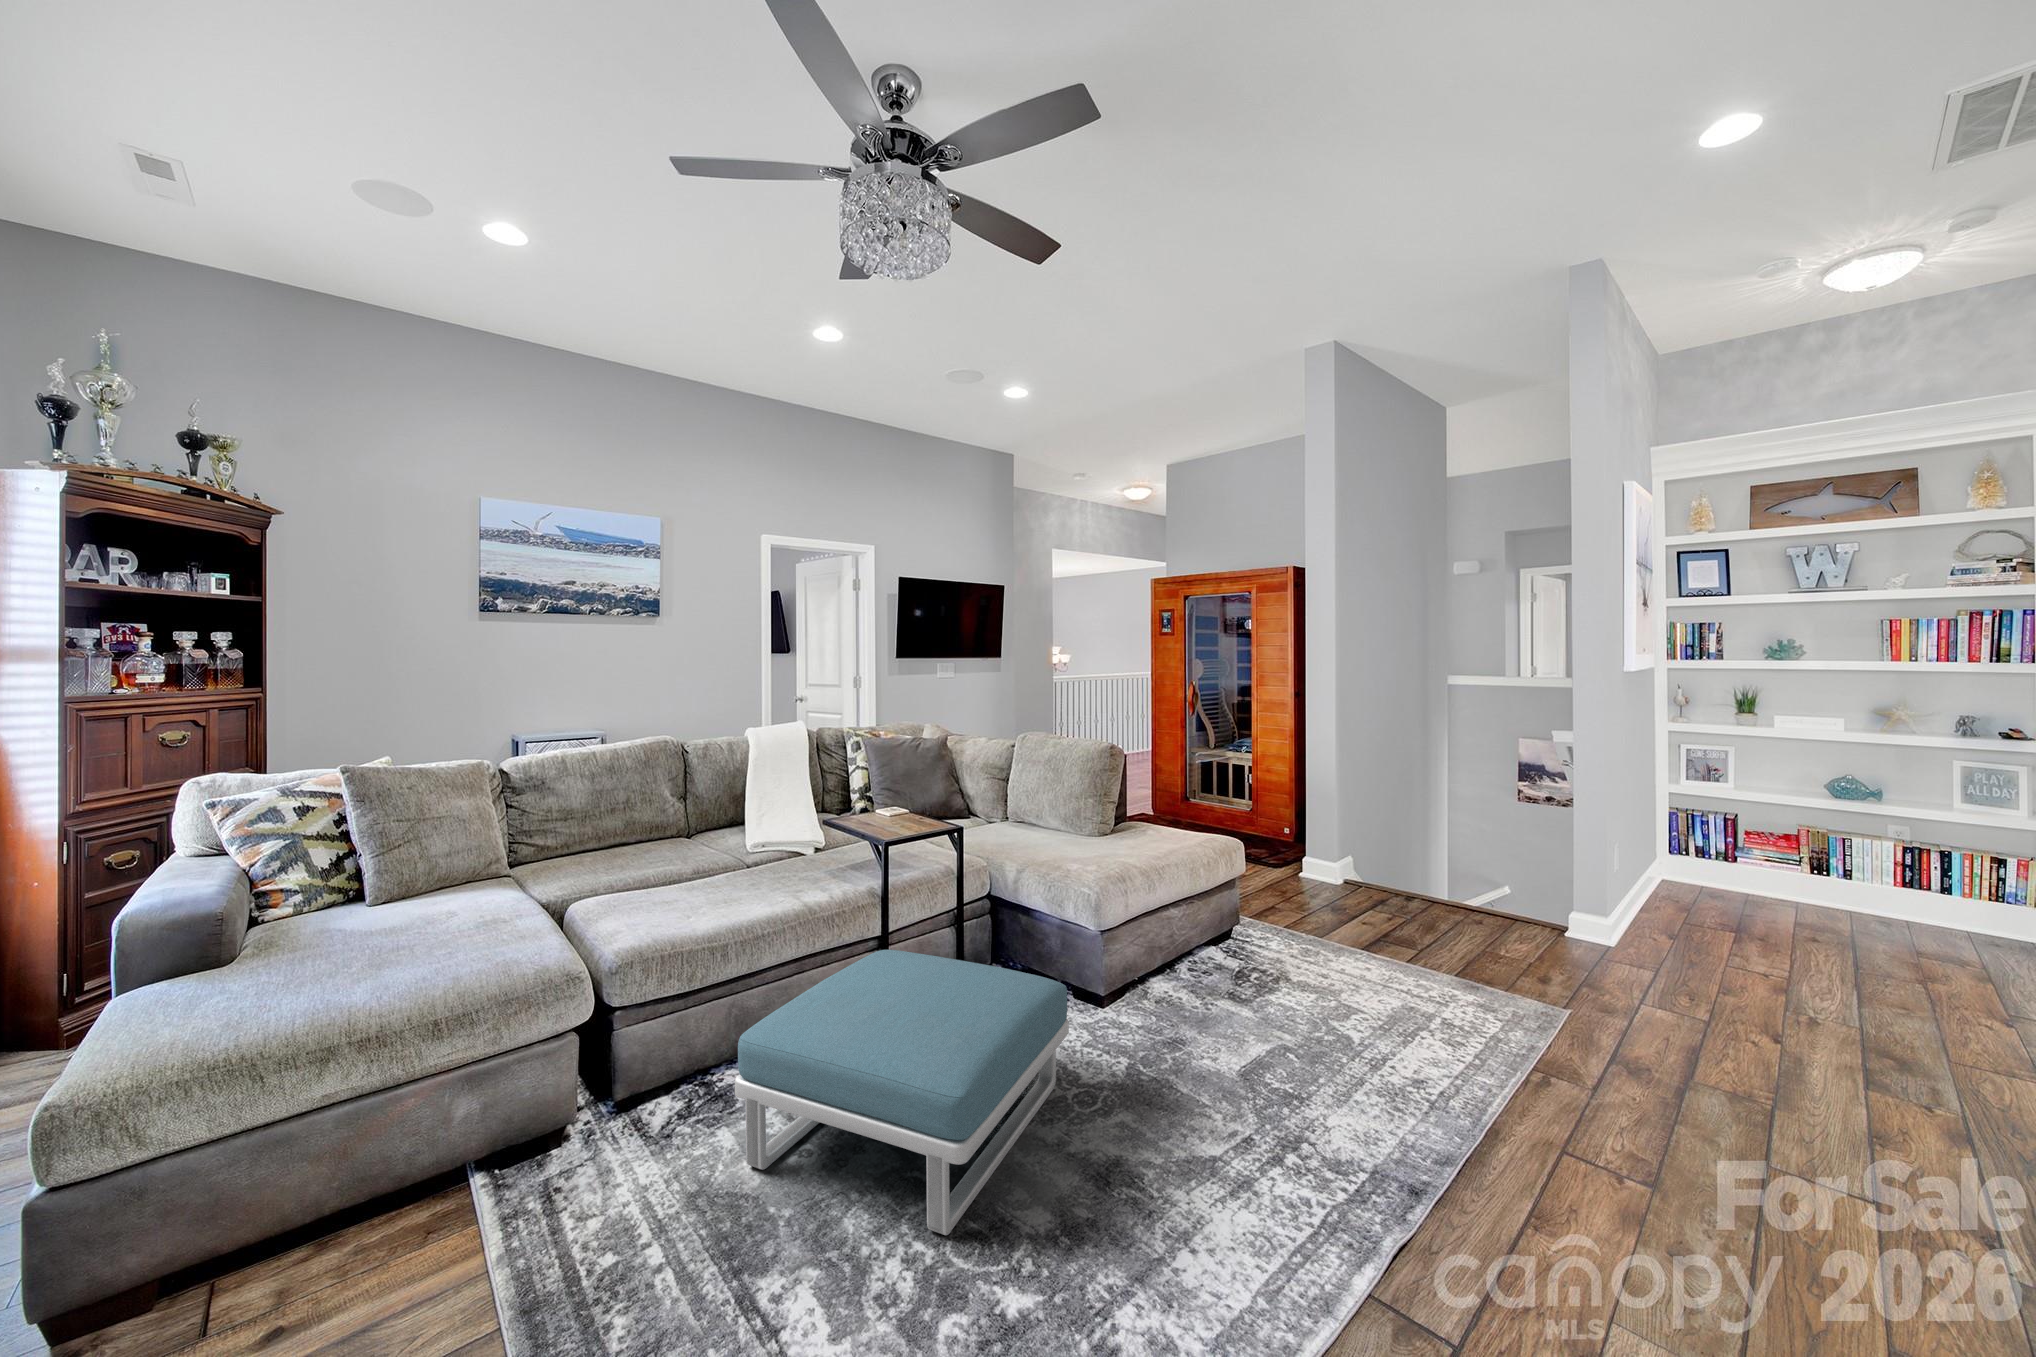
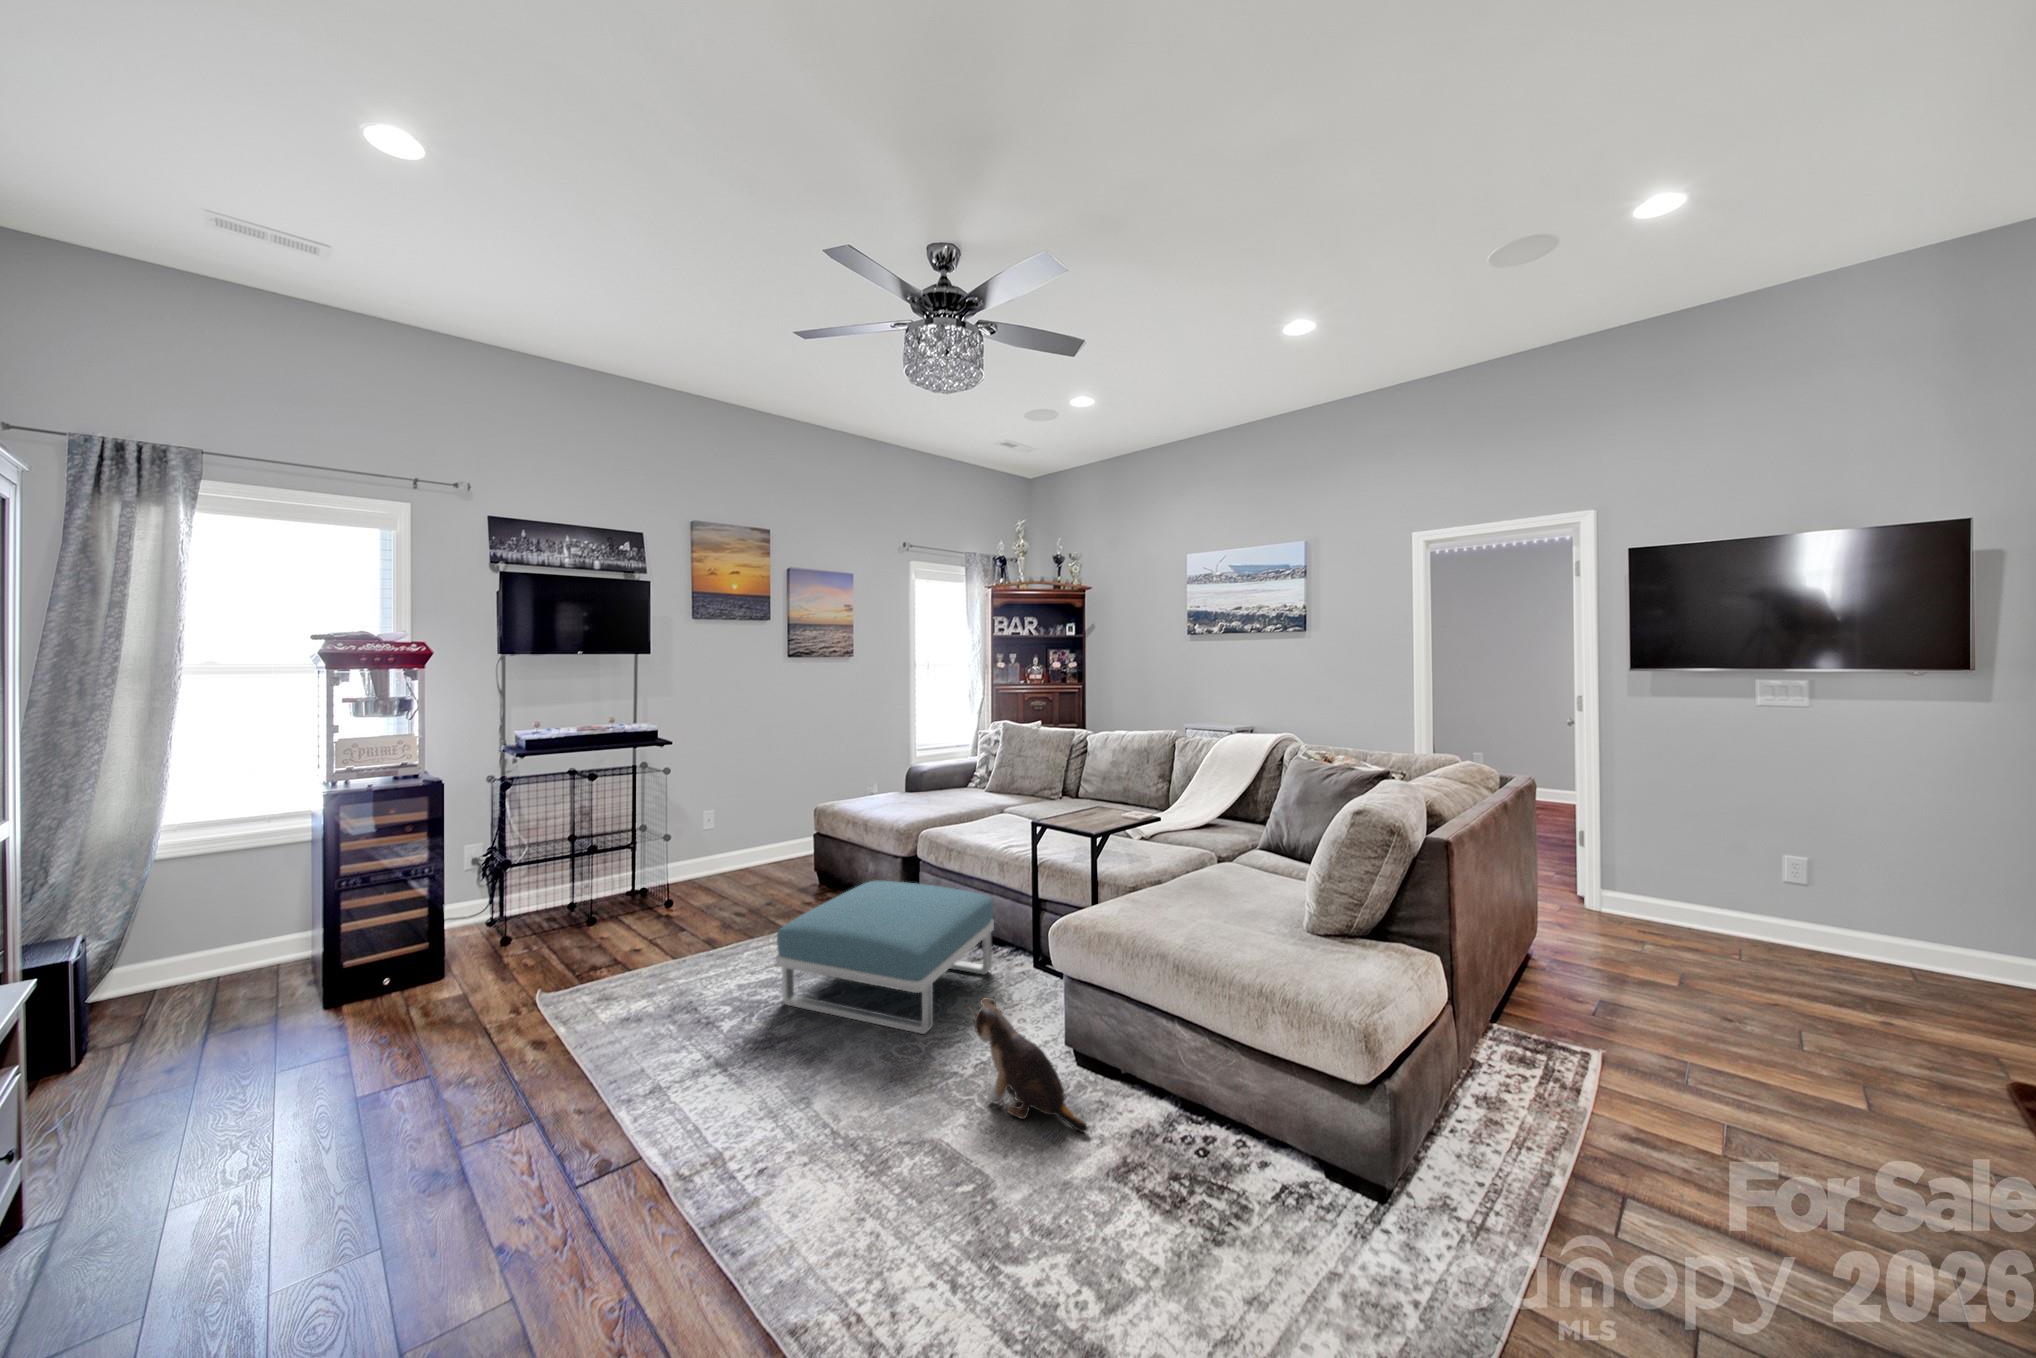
plush toy: none [1126,966,1207,1044] -> present [974,998,1088,1132]

